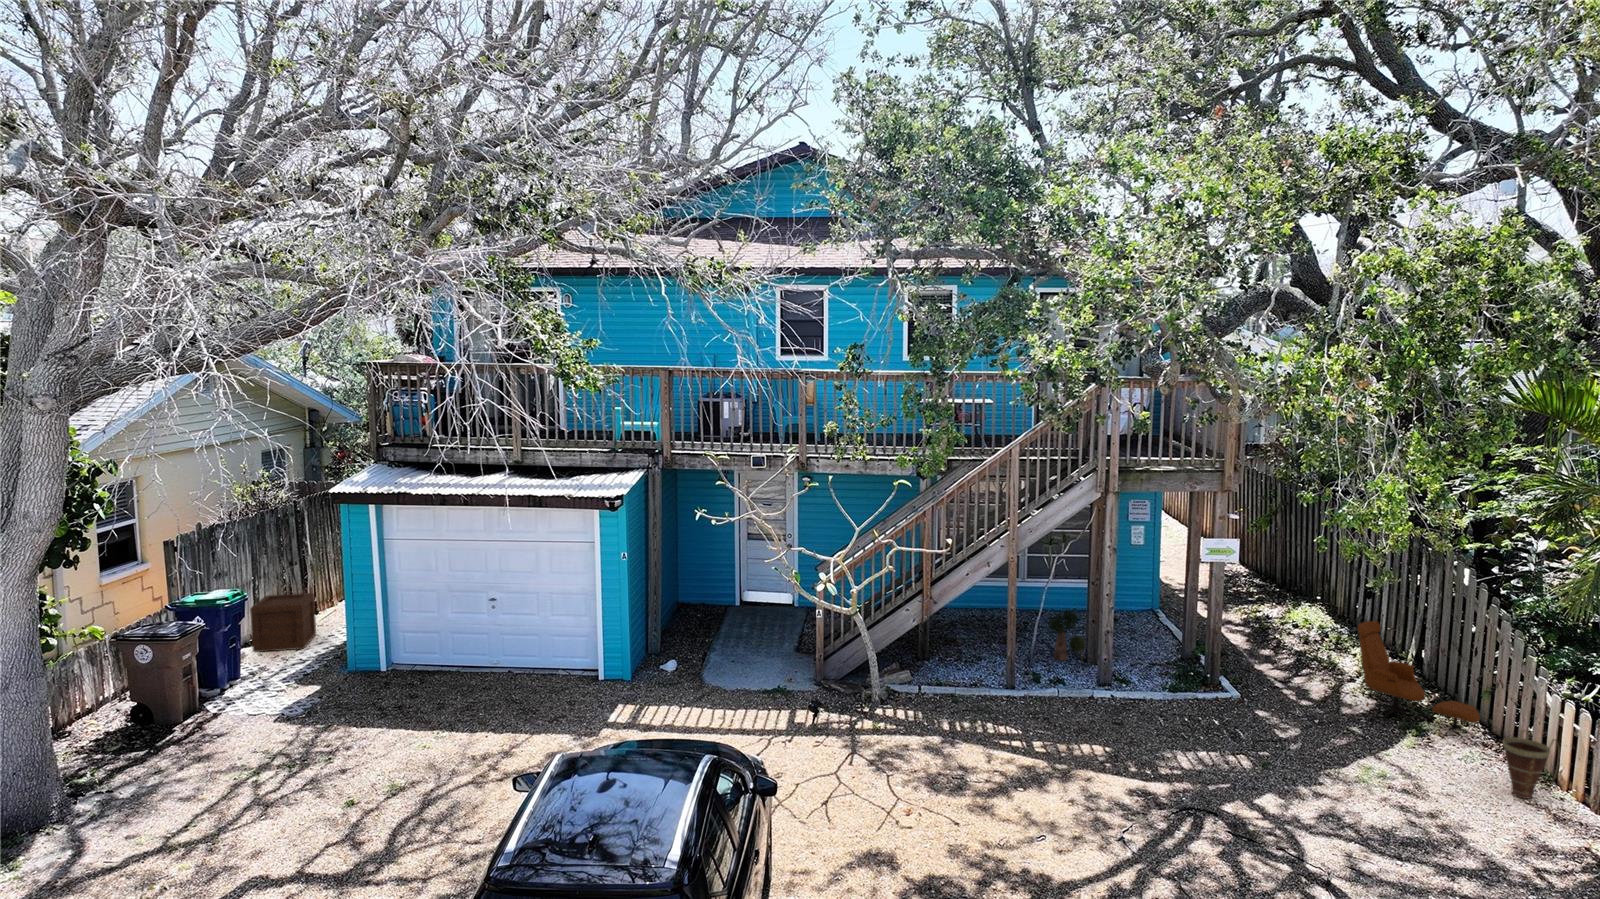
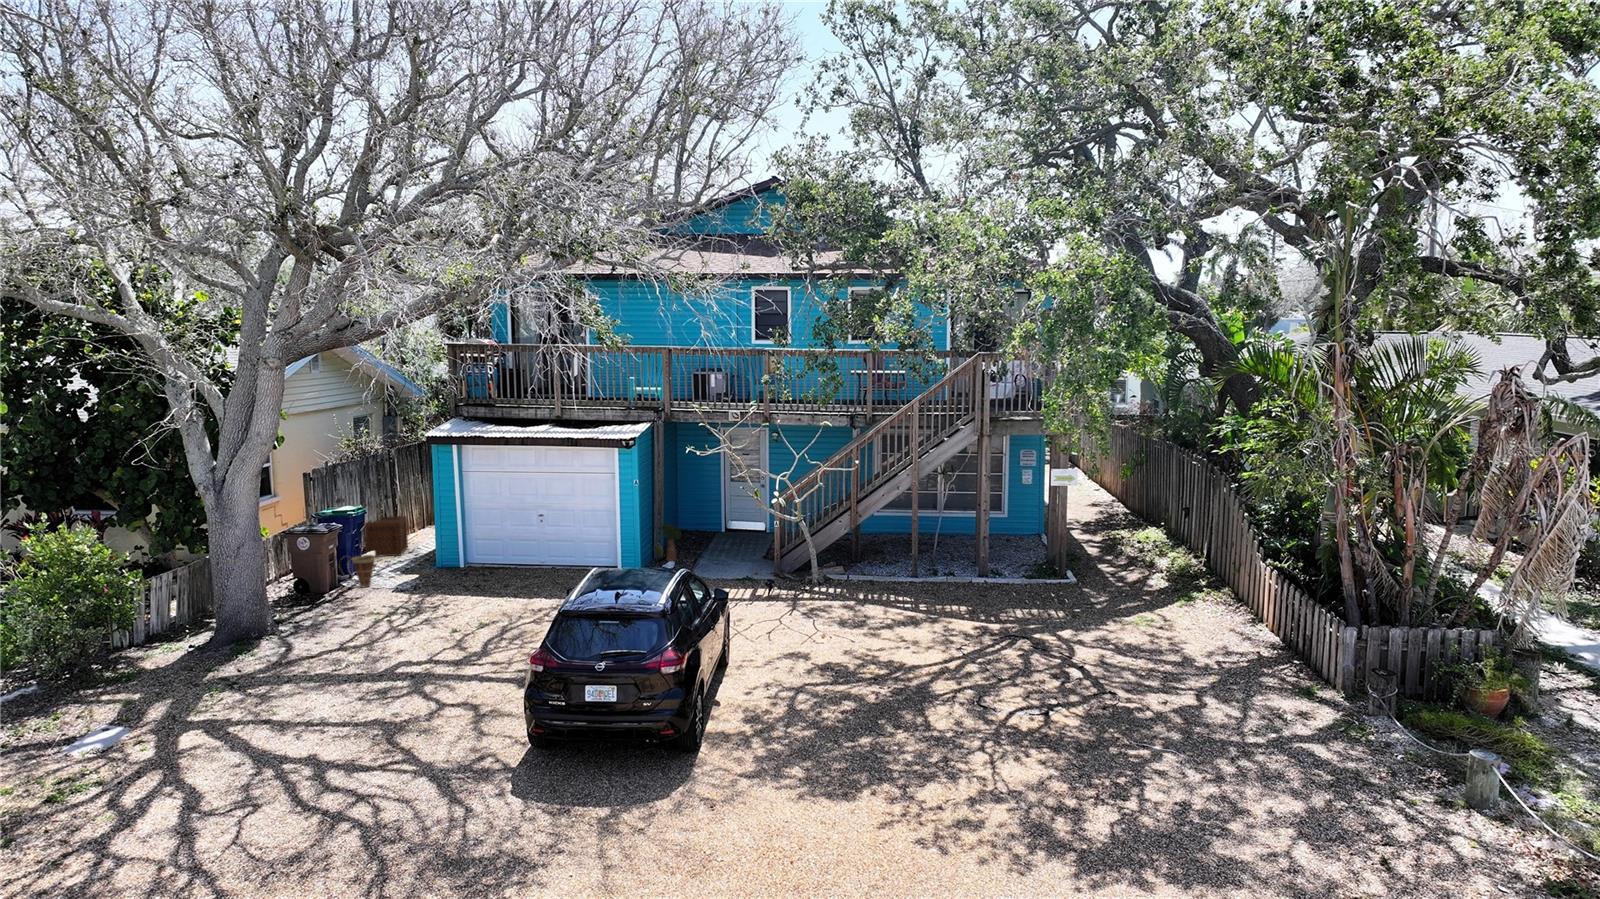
potted plant: present [1048,609,1086,661] -> present [653,524,681,561]
lounge chair: present [1358,621,1480,735] -> none [1156,527,1231,603]
basket: present [1503,730,1560,799] -> present [347,555,376,588]

